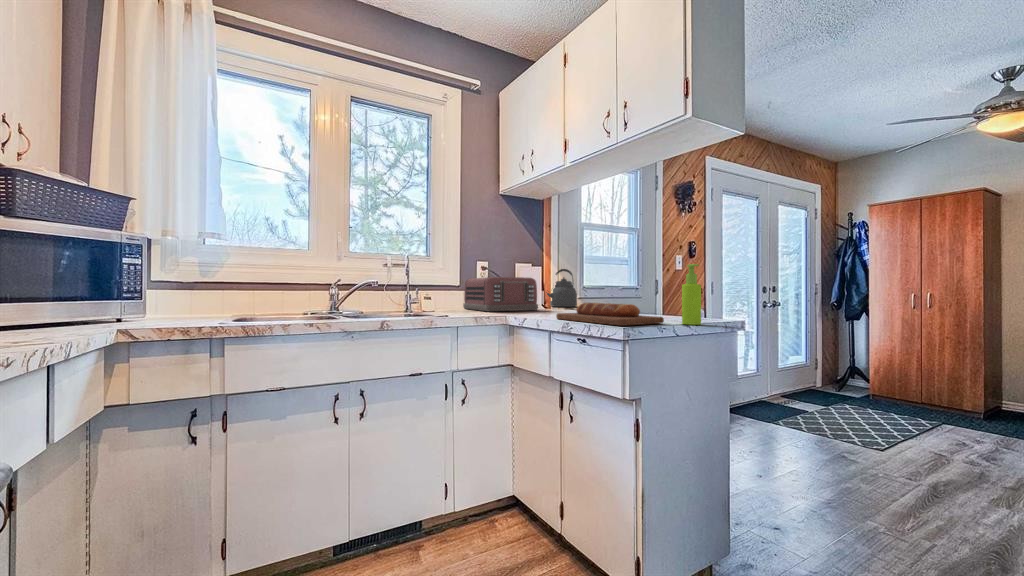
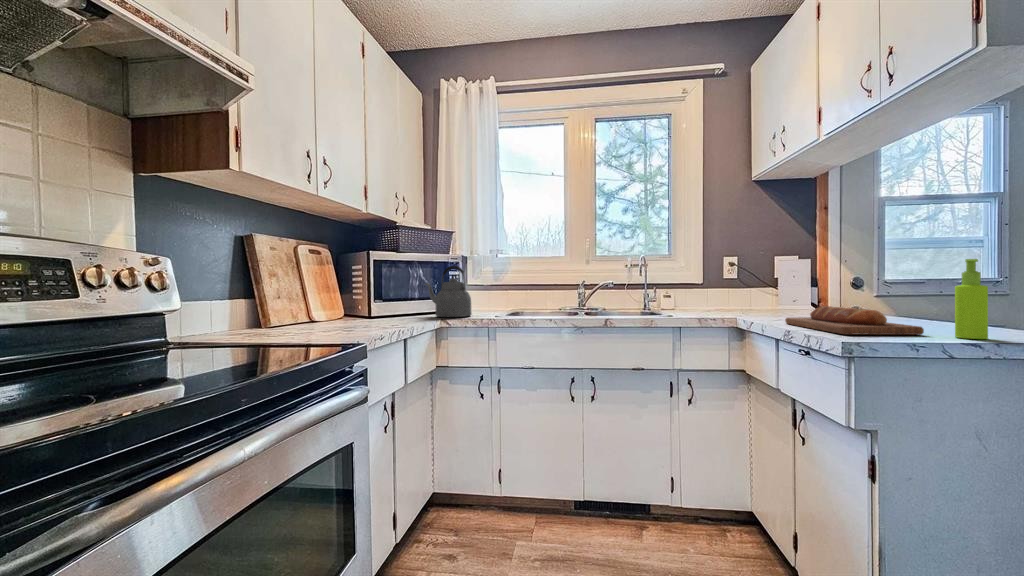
kettle: present [546,269,577,307] -> present [425,266,472,317]
toaster: present [463,277,538,311] -> none [706,275,795,313]

